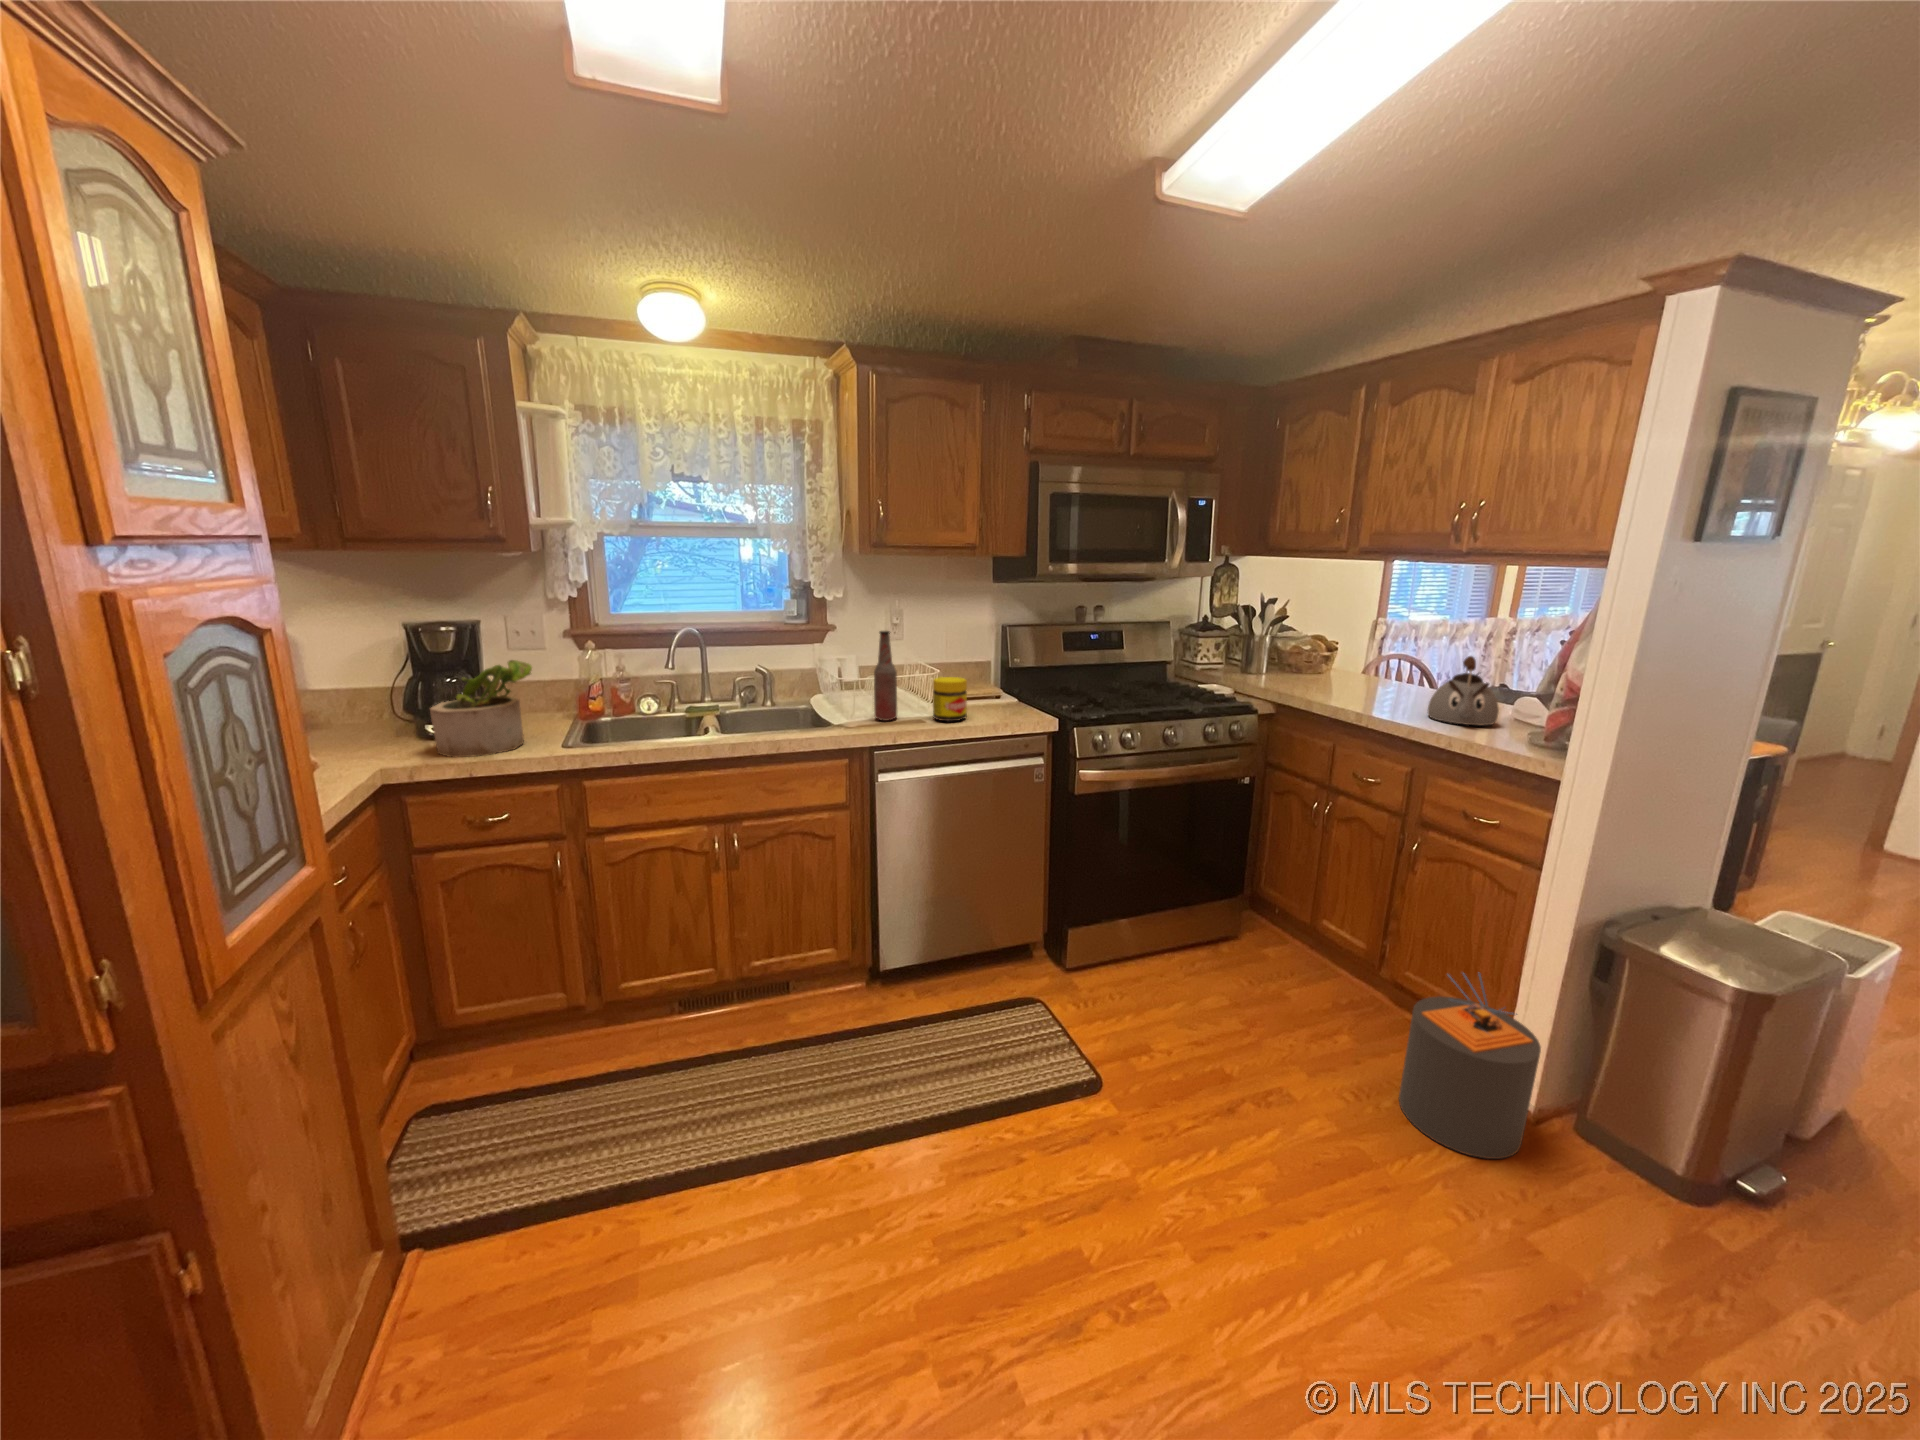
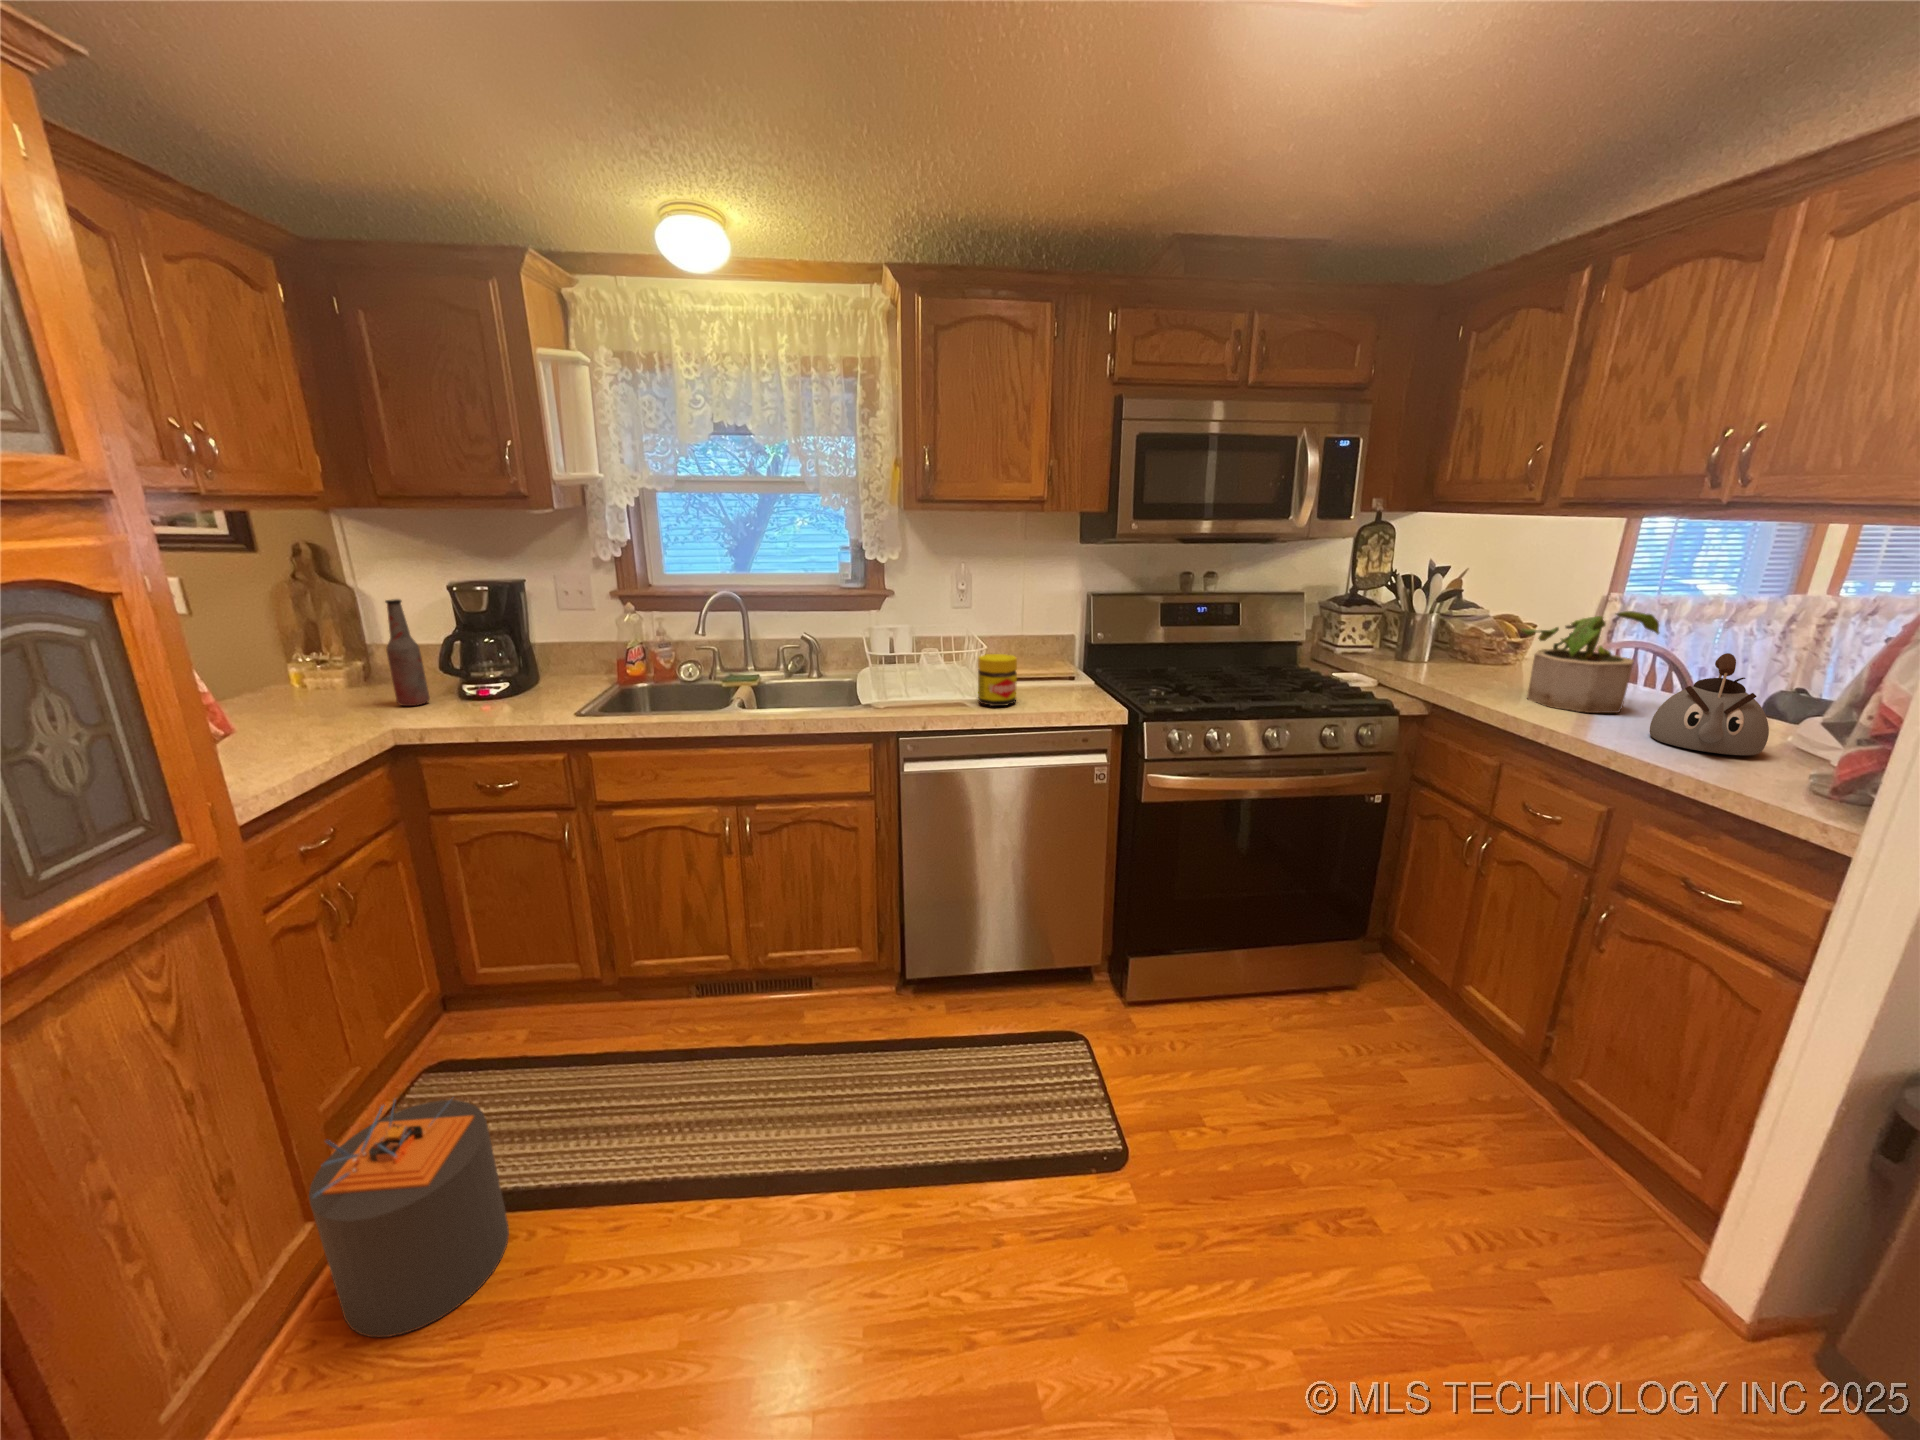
bottle: present [874,631,897,721] -> present [385,599,430,706]
potted plant: present [430,660,532,757] -> present [1522,611,1659,713]
trash can: present [1399,973,1541,1159] -> present [309,1099,509,1337]

